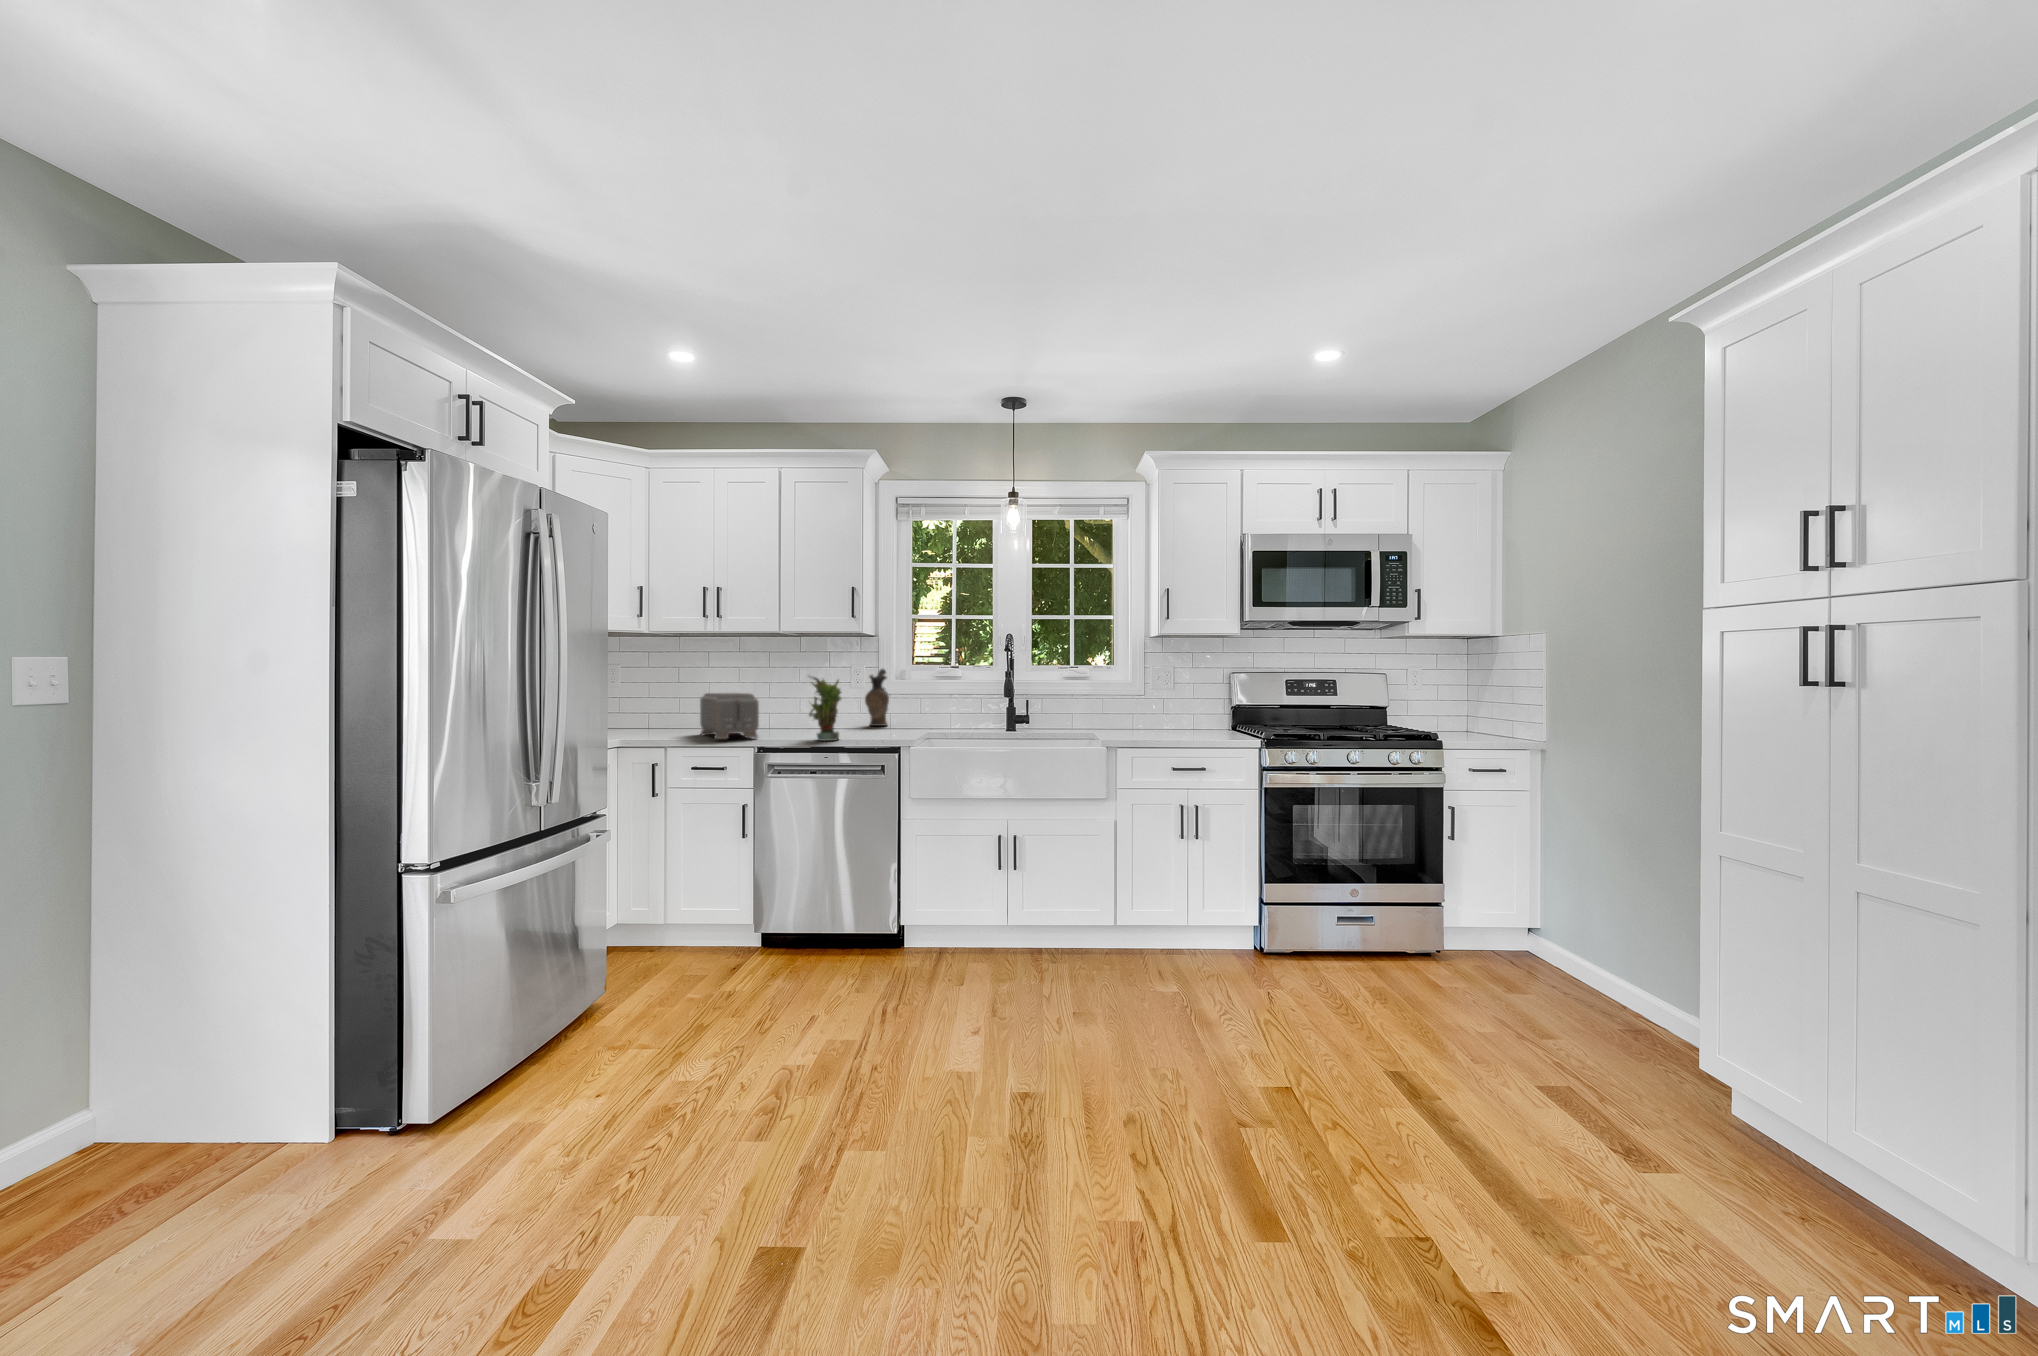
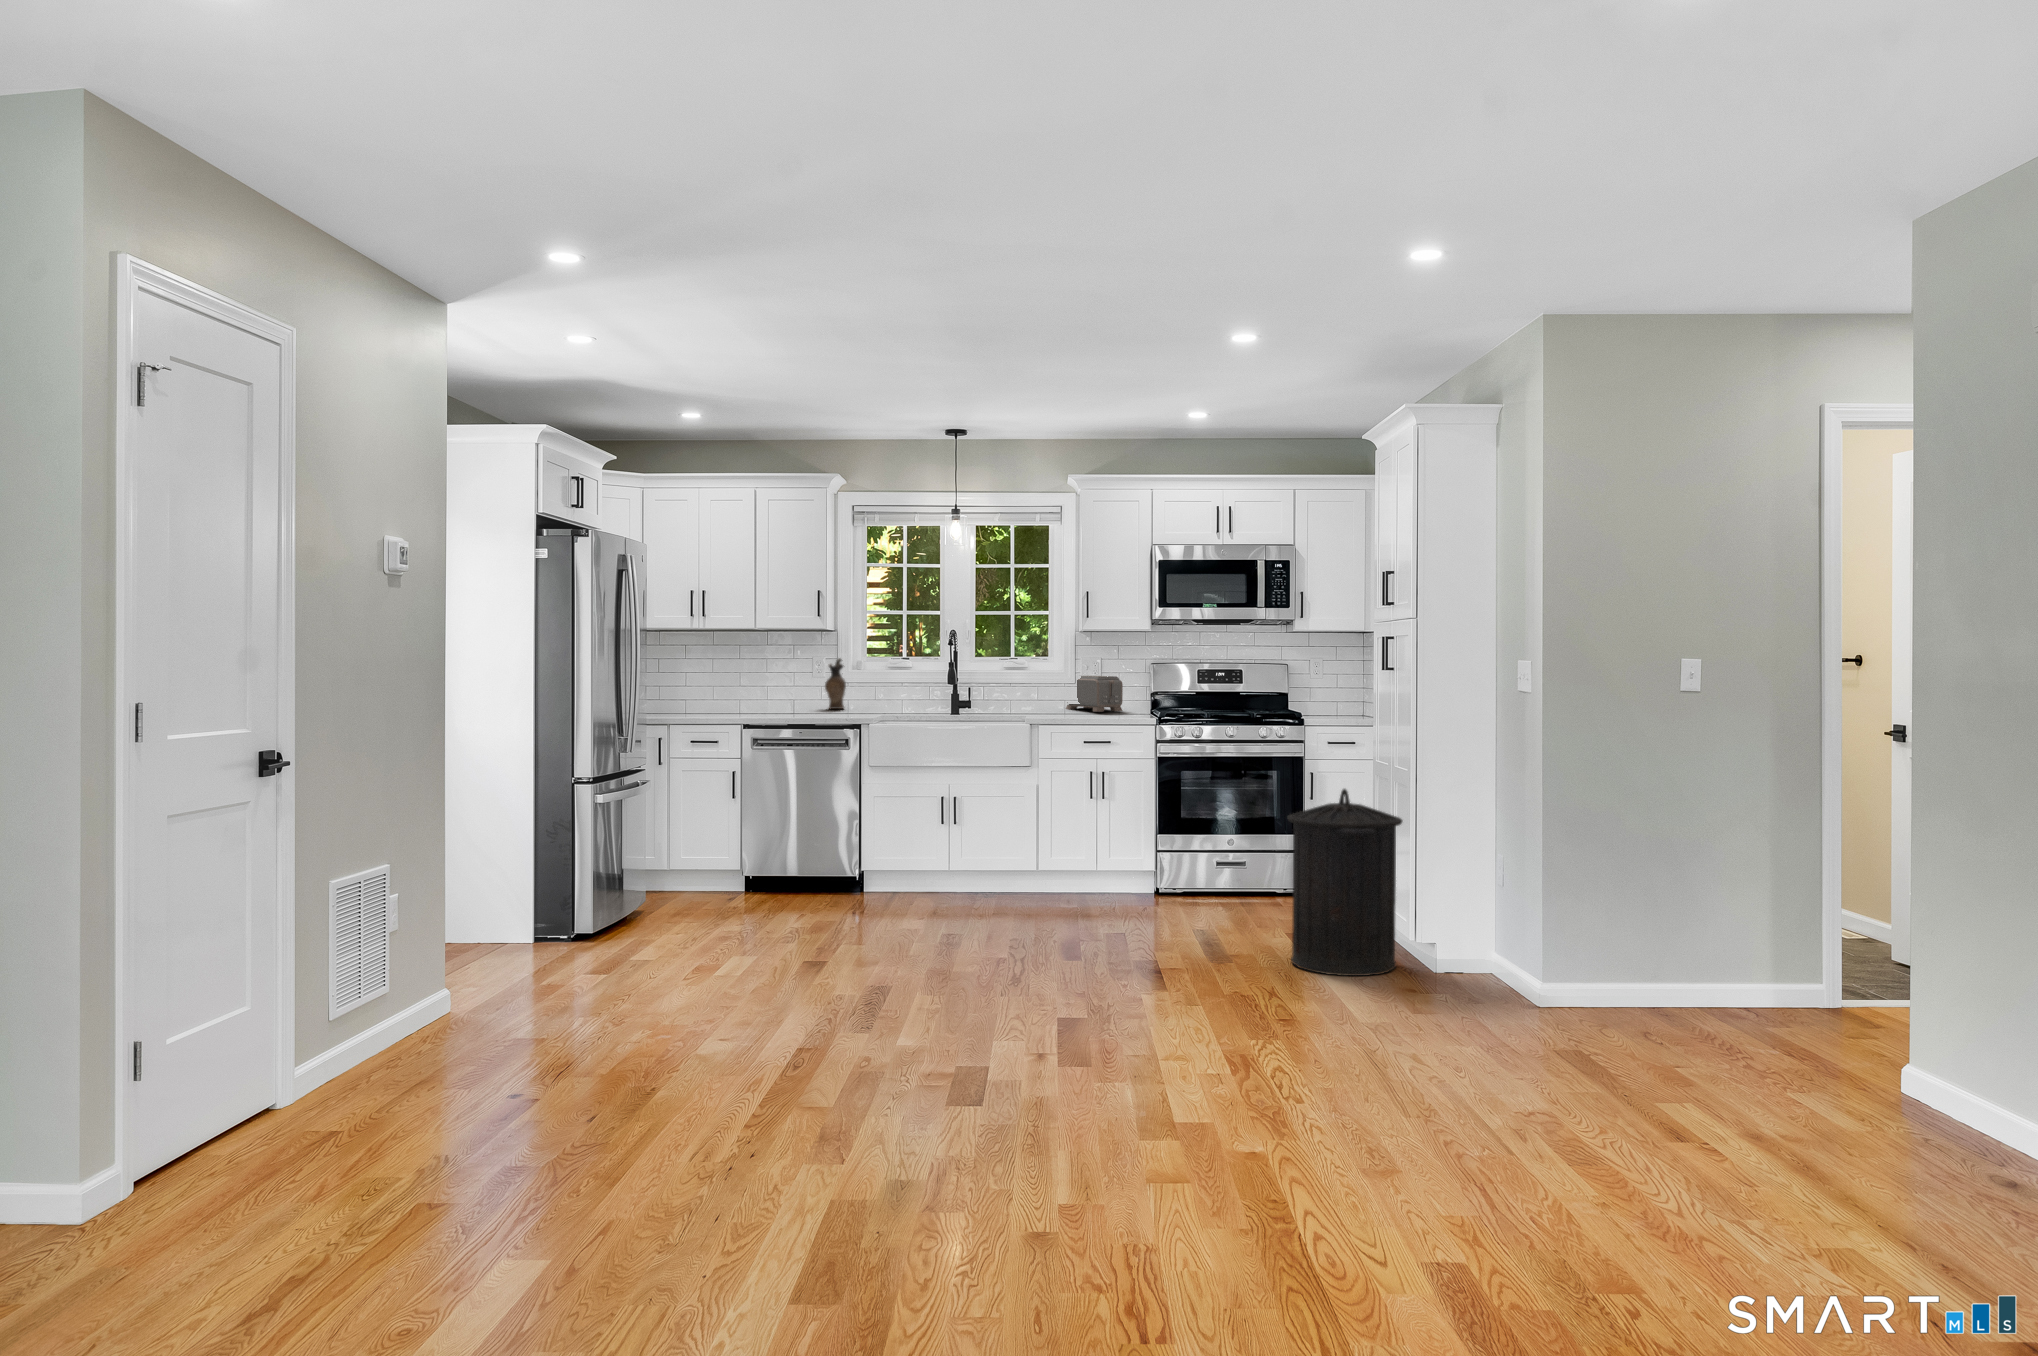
potted plant: present [809,677,841,741] -> none [783,665,813,720]
toaster: present [700,693,759,739] -> present [1066,676,1123,712]
trash can: none [1586,878,1839,1246] -> present [1288,789,1402,976]

